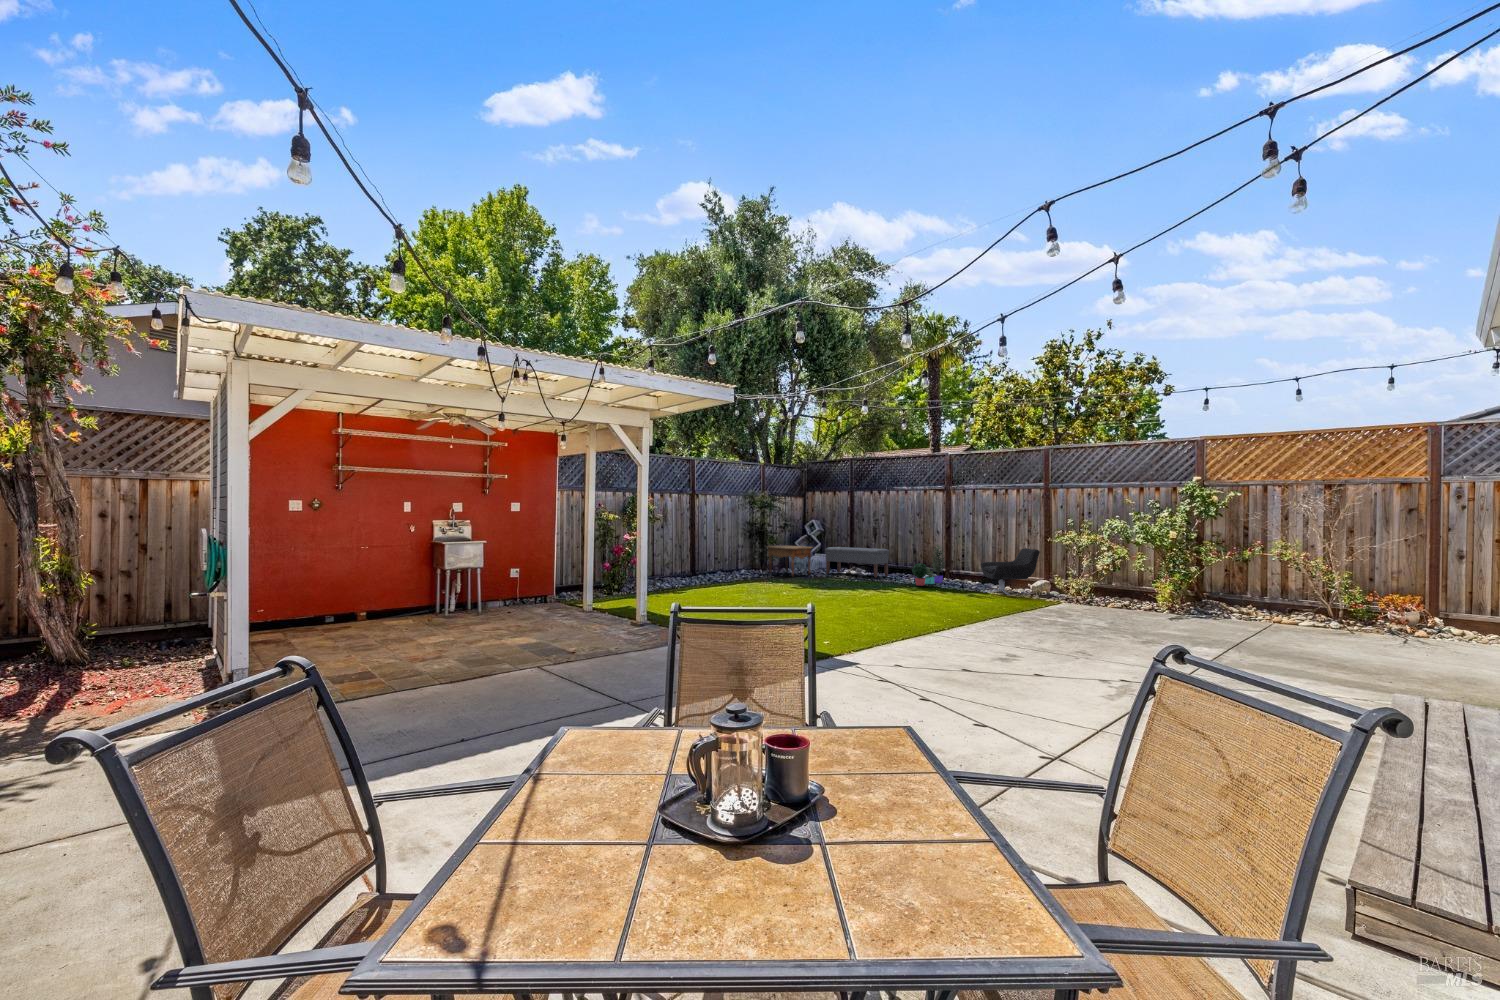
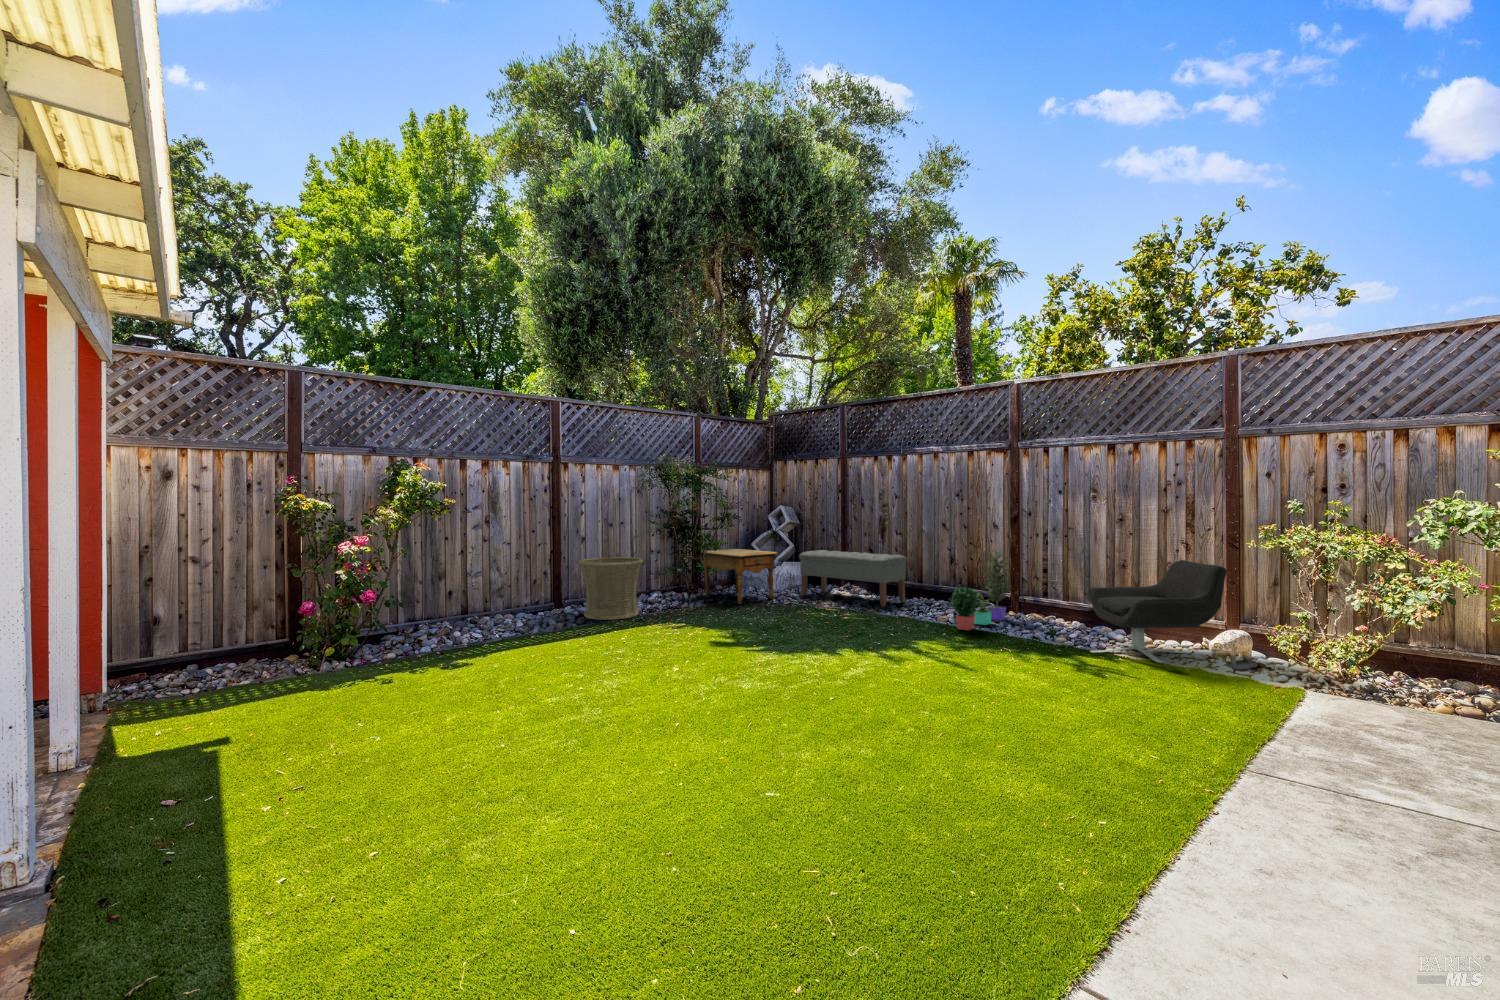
basket: none [706,548,742,581] -> present [578,557,643,620]

